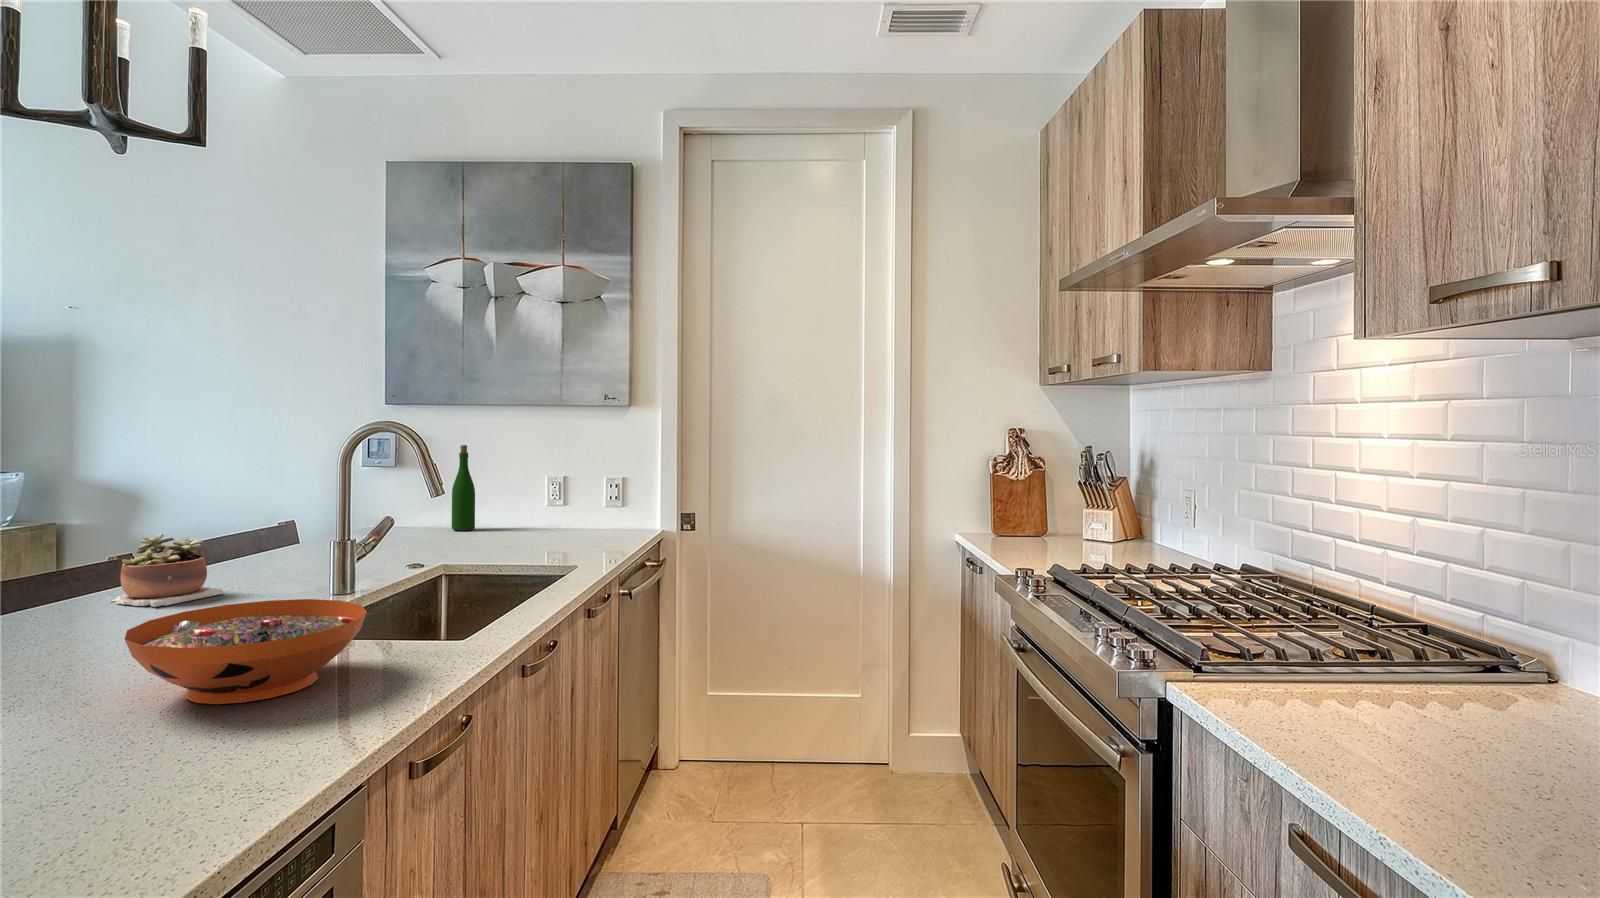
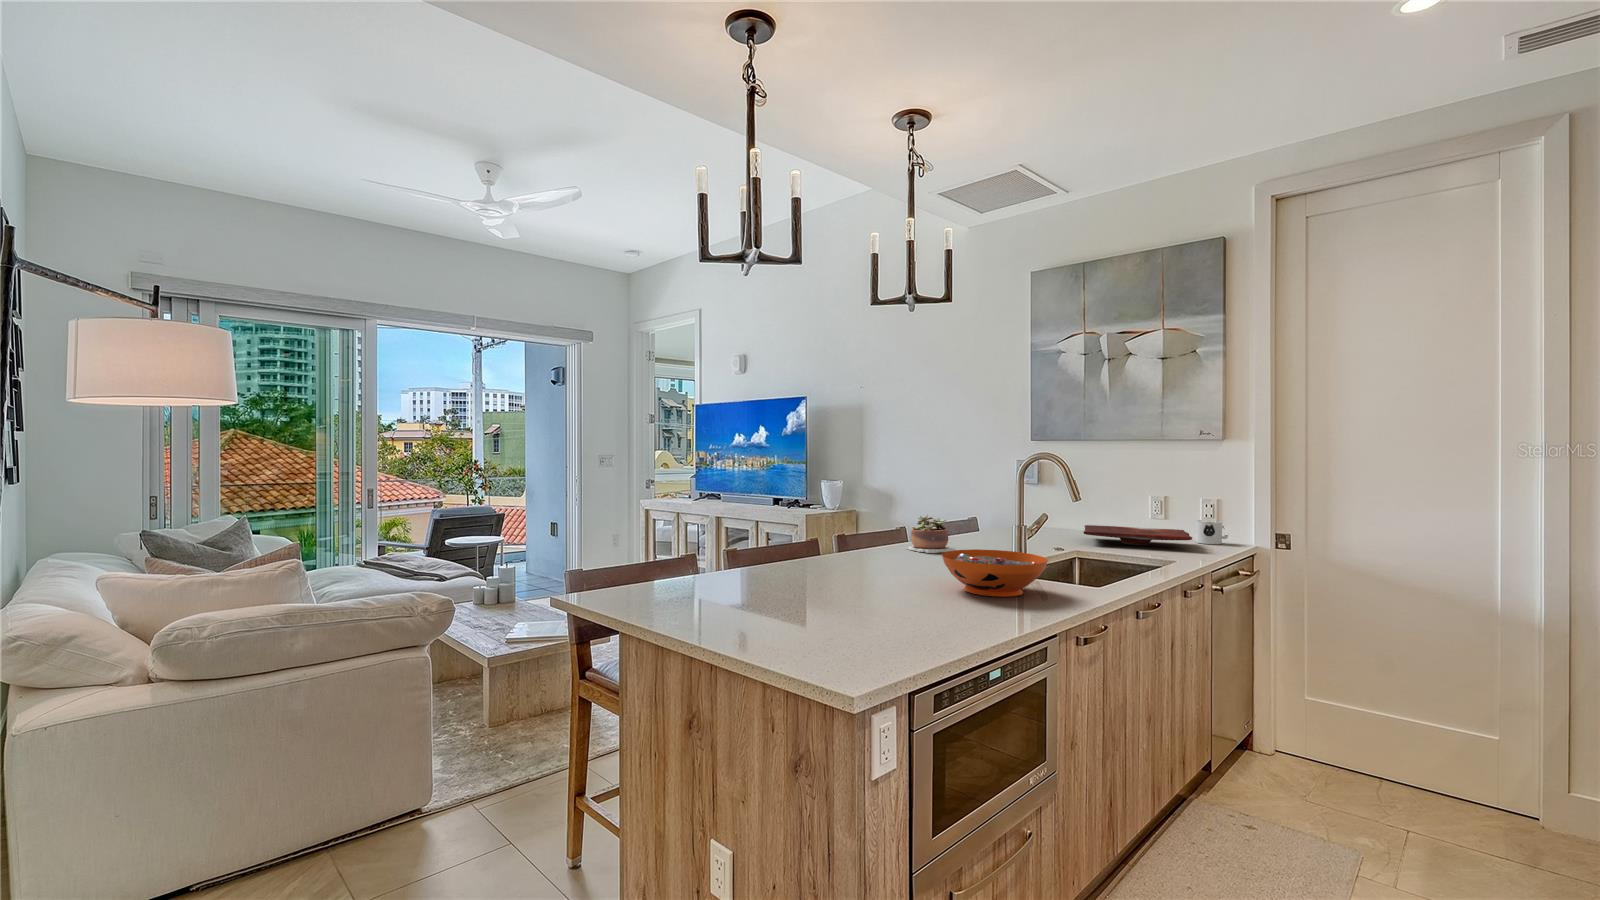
wine bottle: present [452,445,475,531] -> none [1076,469,1093,532]
mug: none [600,506,635,535] -> present [1196,520,1228,544]
cutting board: none [457,520,597,546] -> present [1083,525,1192,545]

